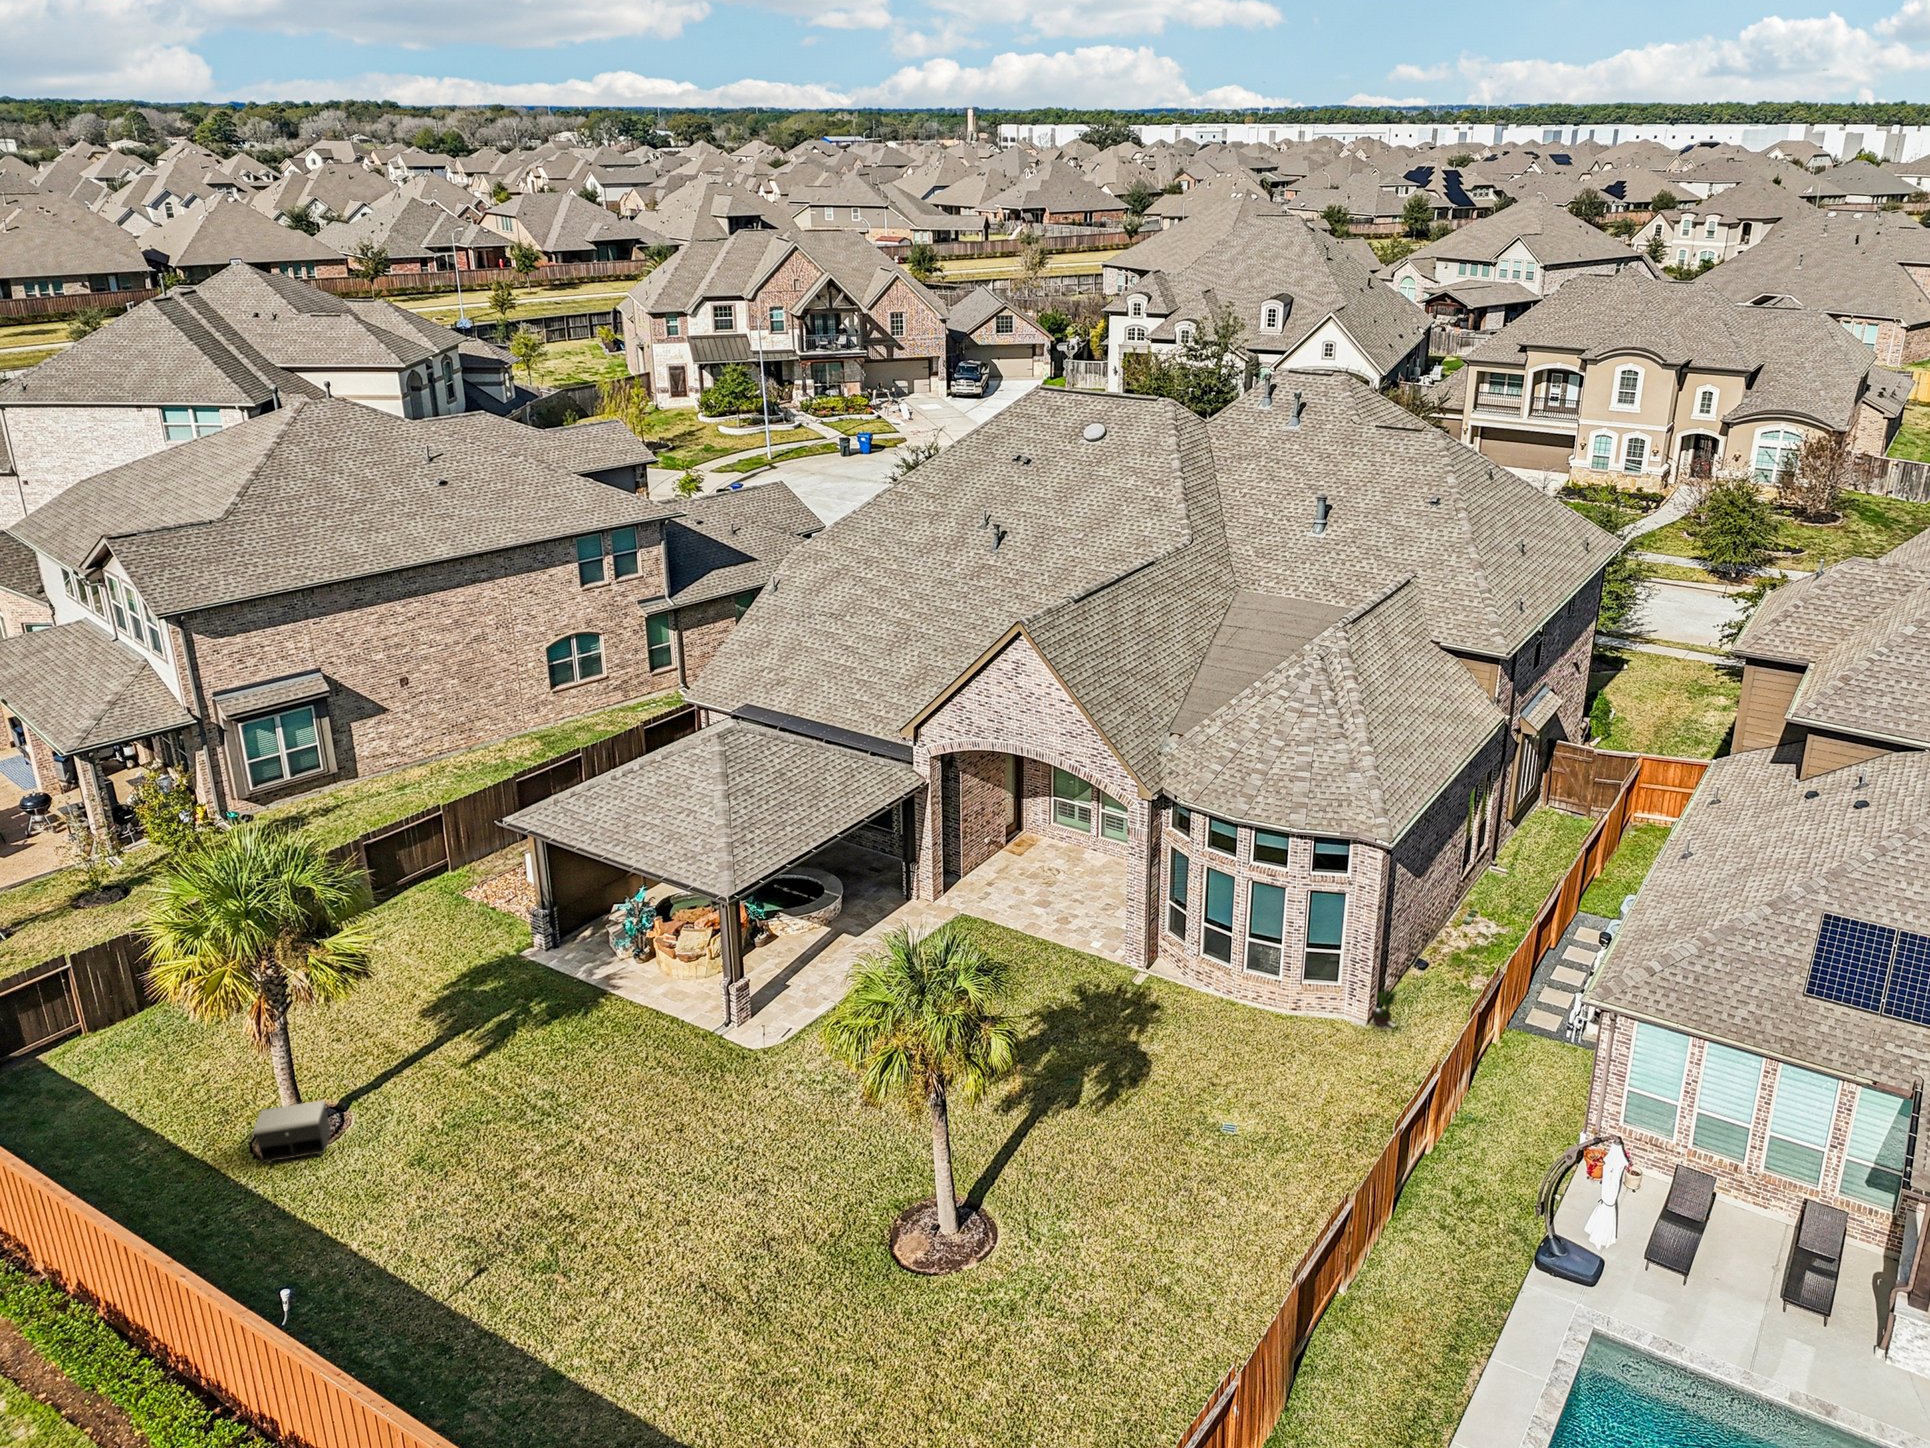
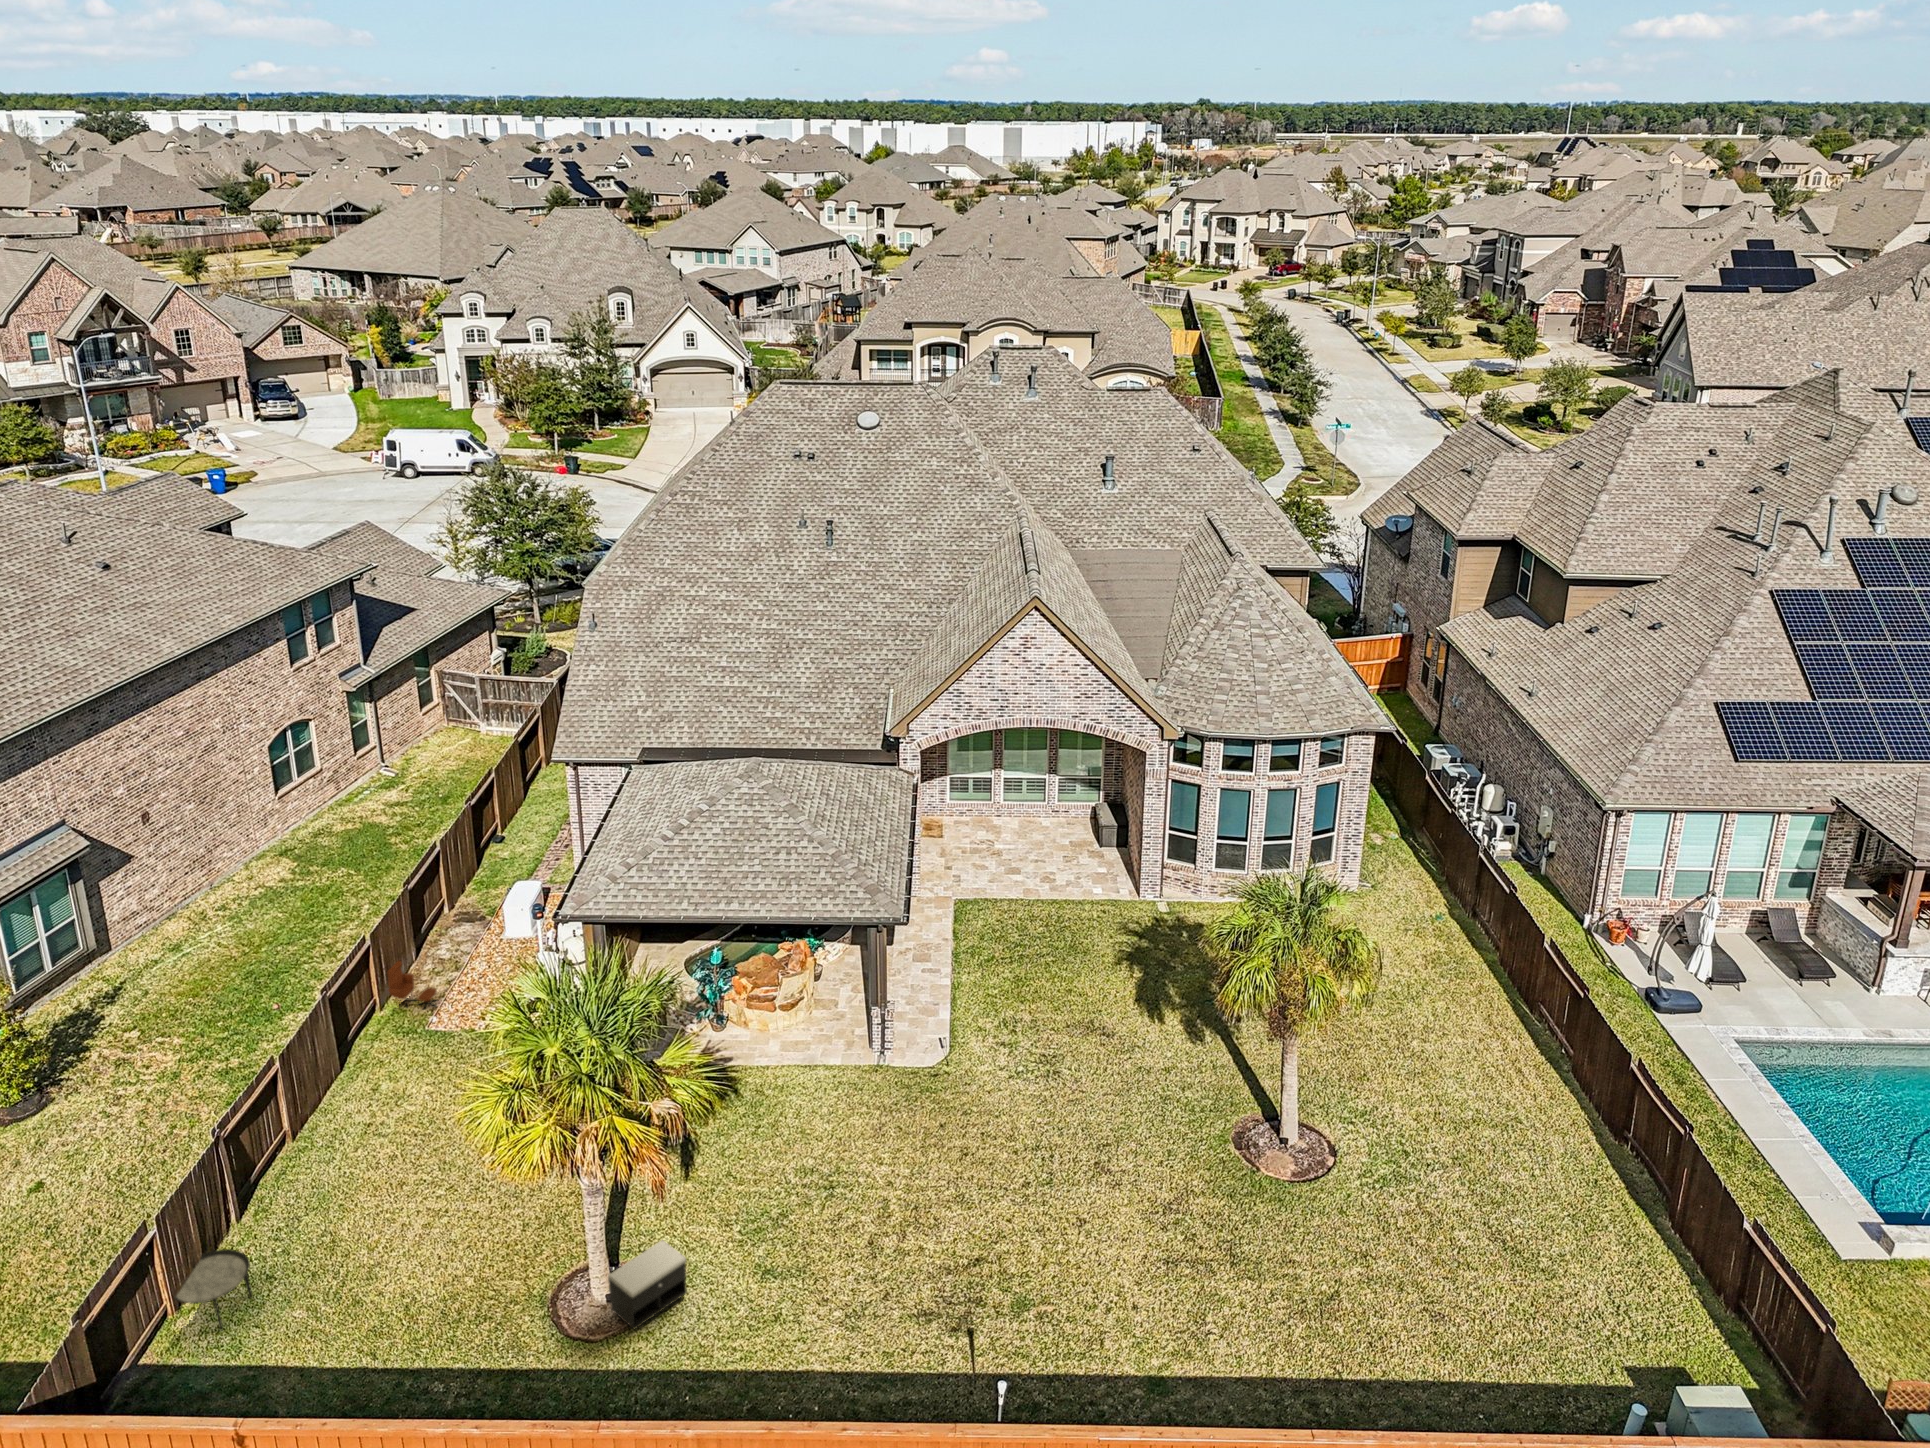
lounge chair: none [451,832,490,877] -> present [387,961,437,1006]
potted tree: present [1372,991,1397,1026] -> none [1360,847,1385,881]
round table: none [65,994,132,1052] -> present [174,1249,252,1331]

